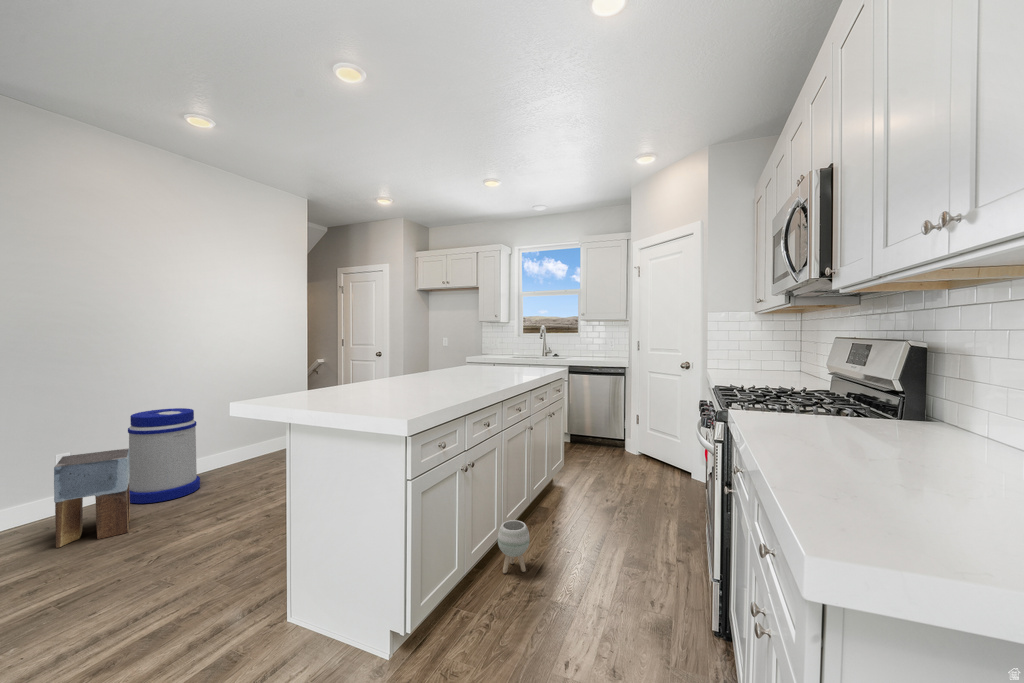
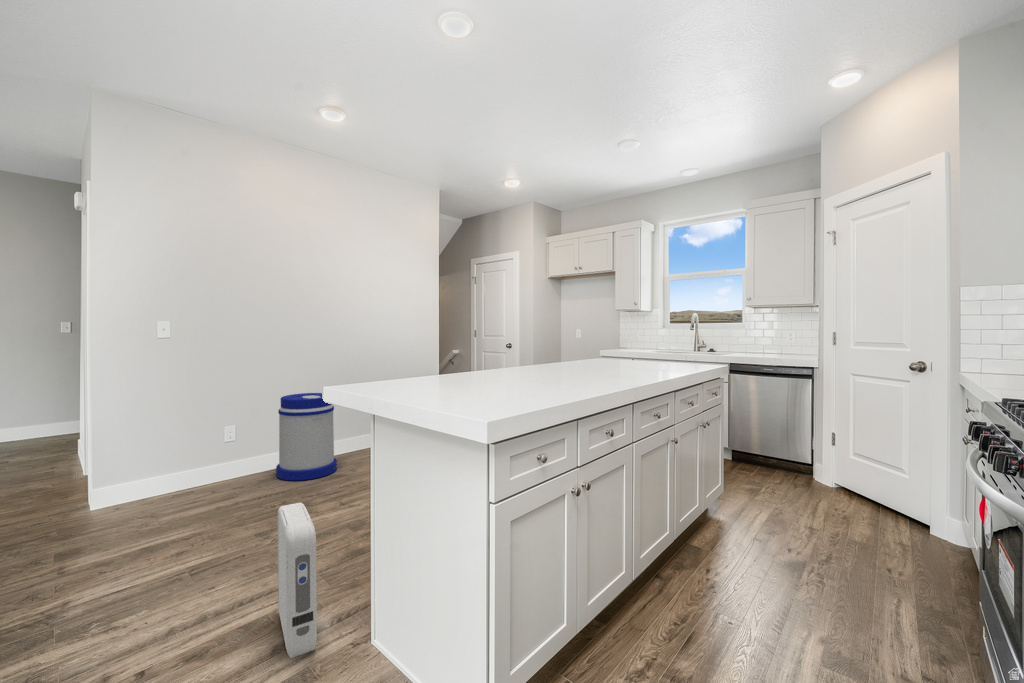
stool: present [54,448,130,548] -> none [211,428,274,515]
air purifier: none [182,510,236,647] -> present [278,502,317,658]
planter: present [498,520,530,573] -> none [625,563,670,638]

